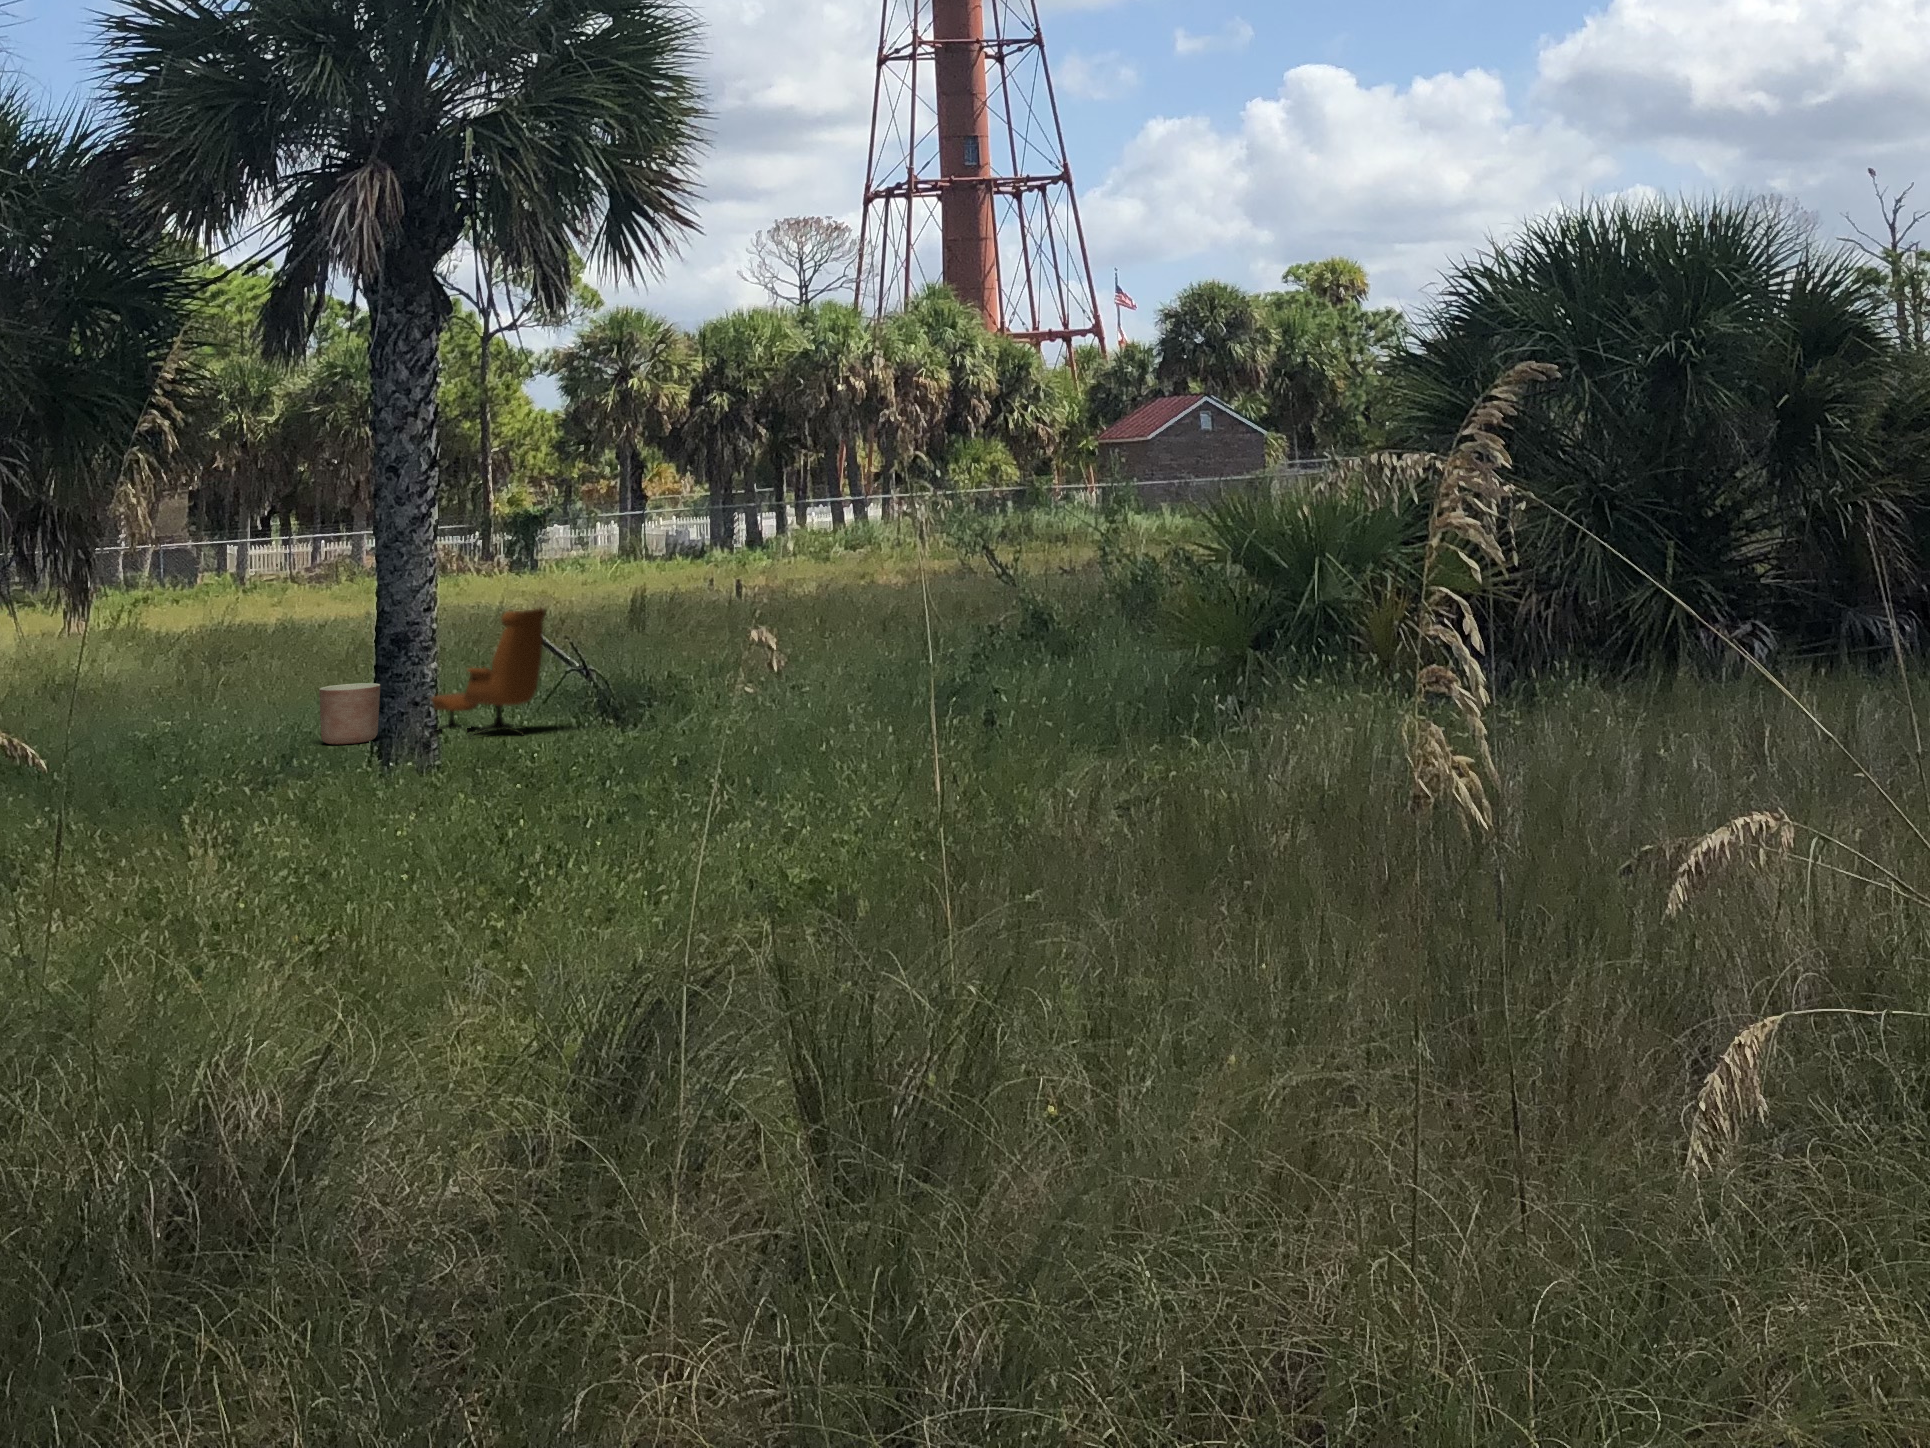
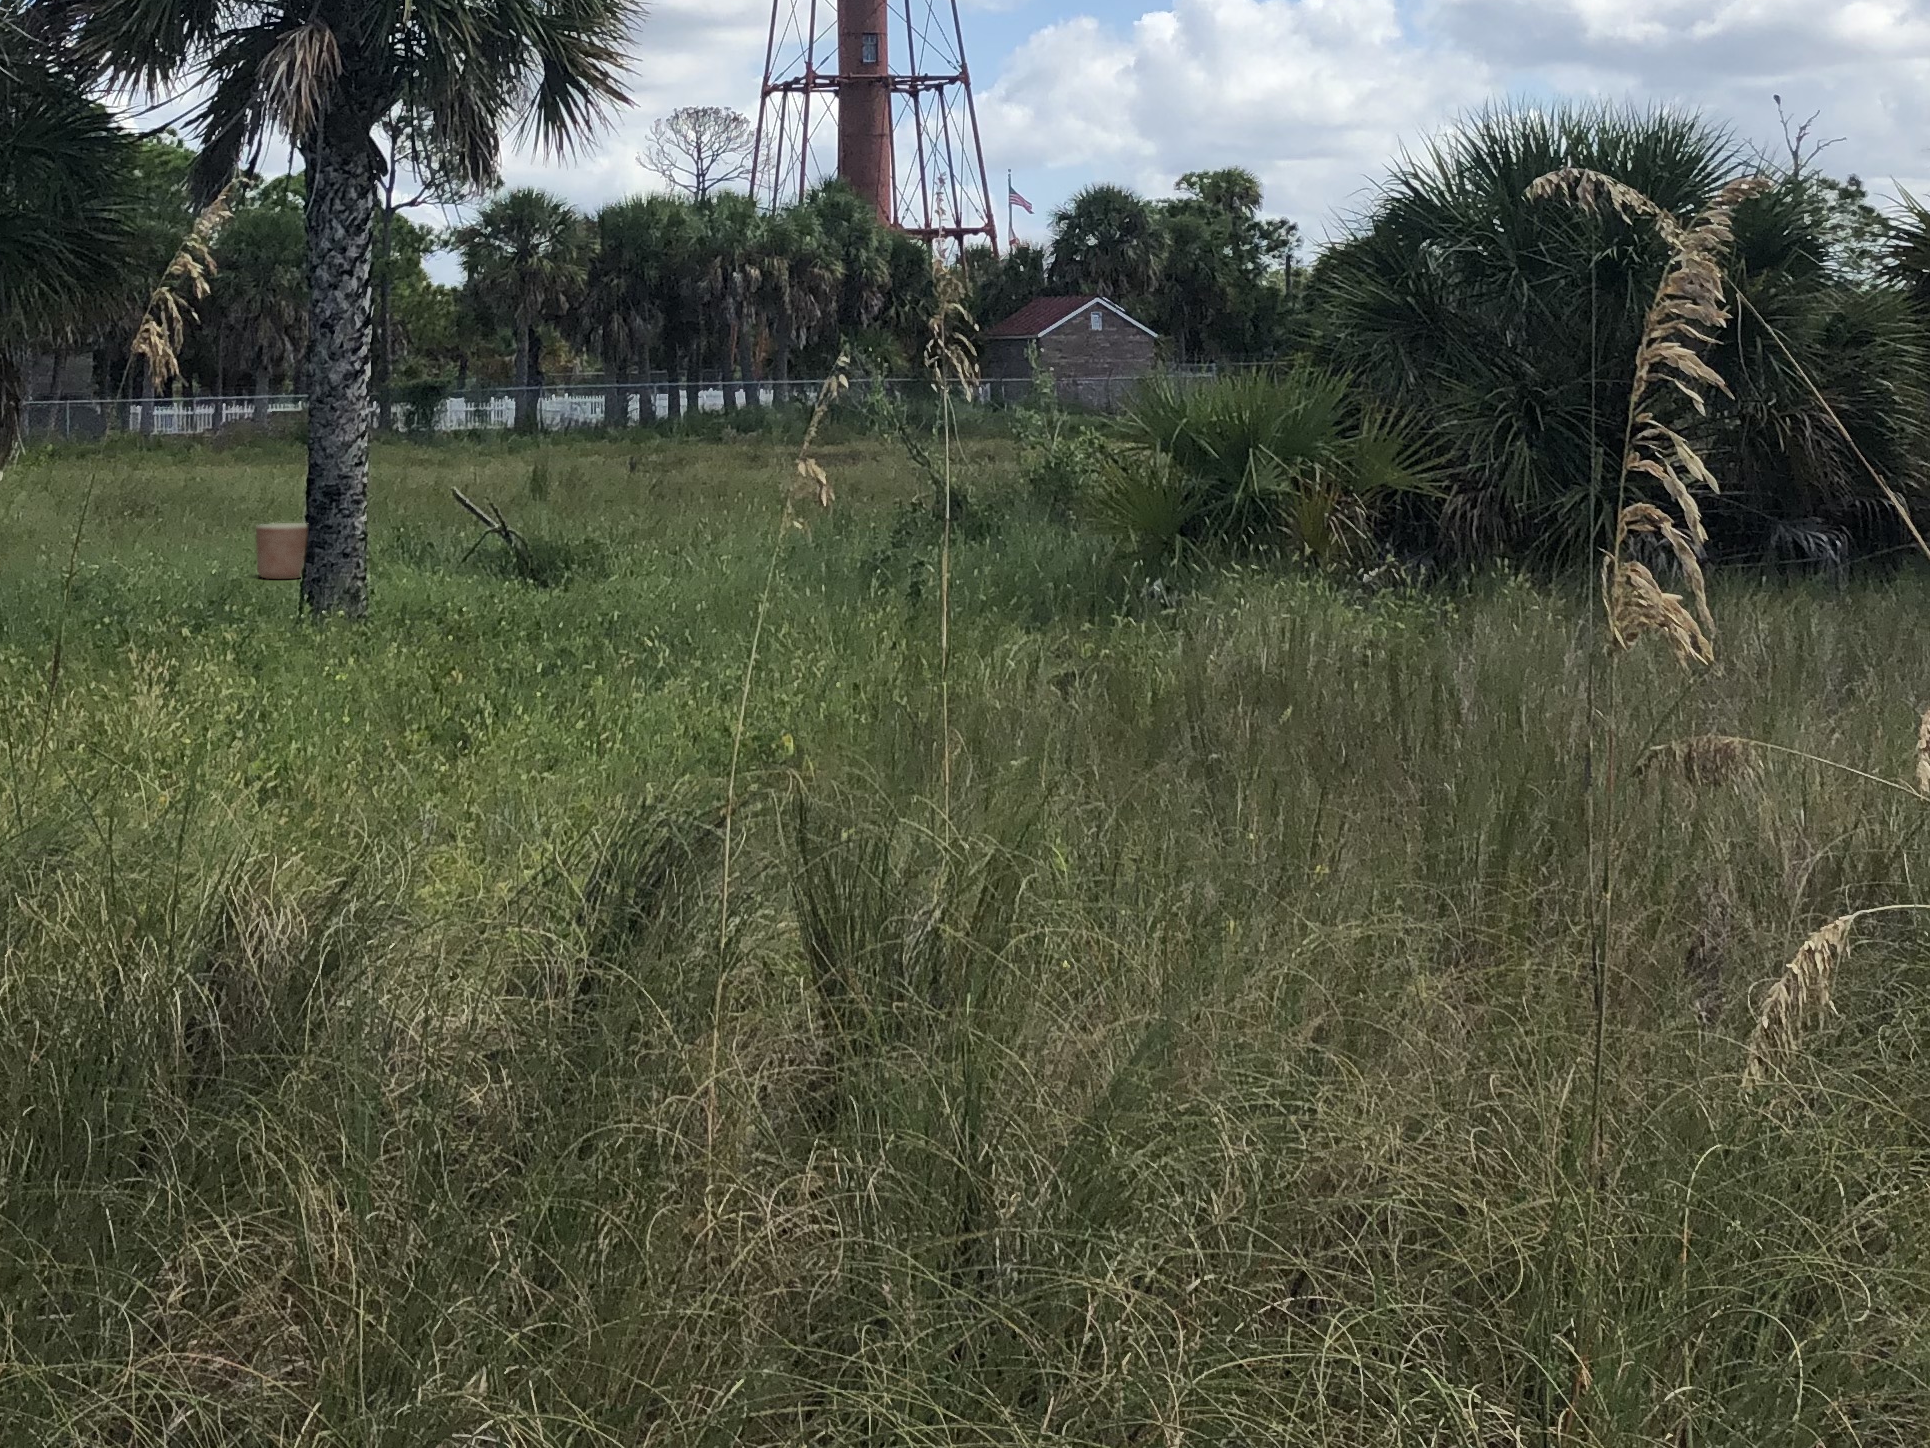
lounge chair: present [432,608,546,737] -> none [356,459,475,580]

